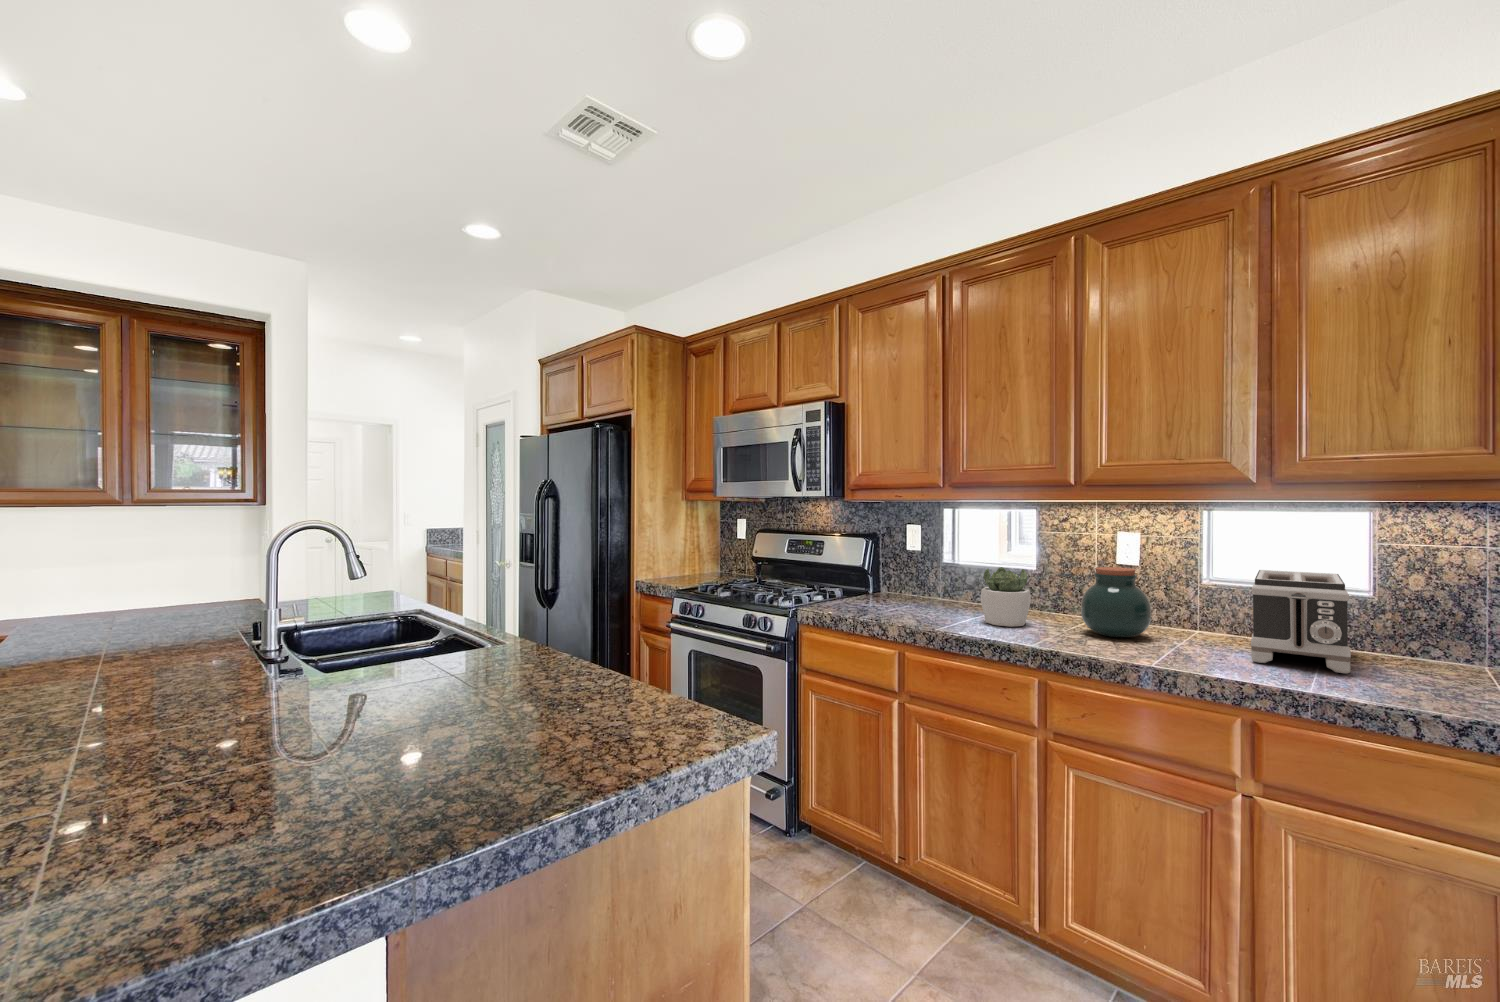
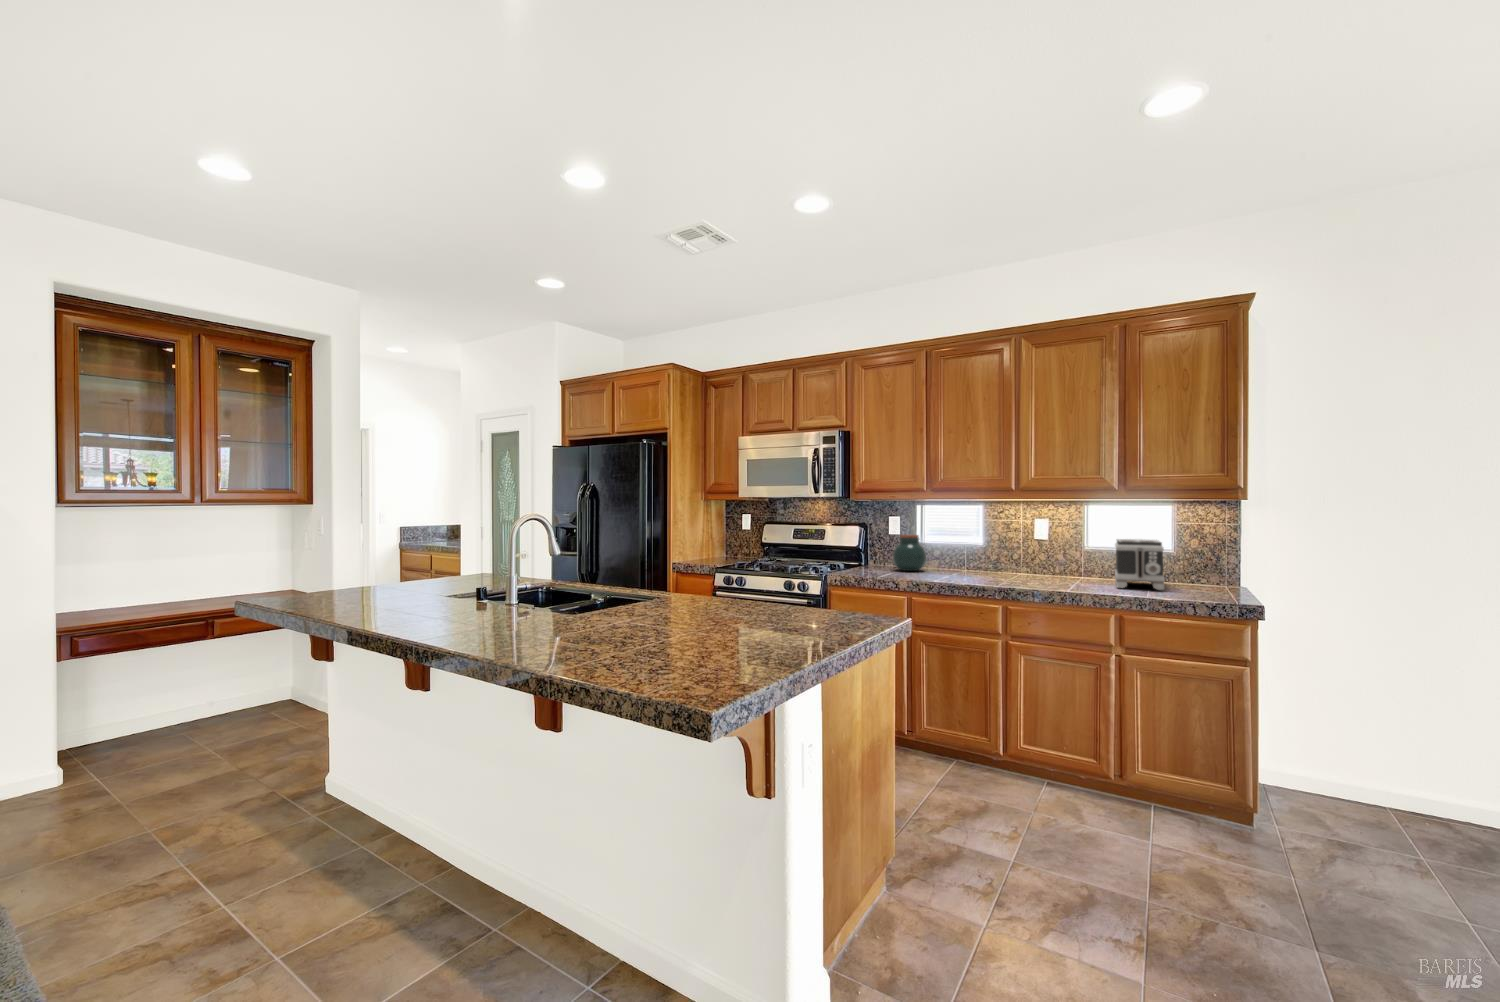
succulent plant: present [980,567,1031,627] -> none [957,542,988,579]
jar: present [1081,567,1151,637] -> present [893,535,926,571]

